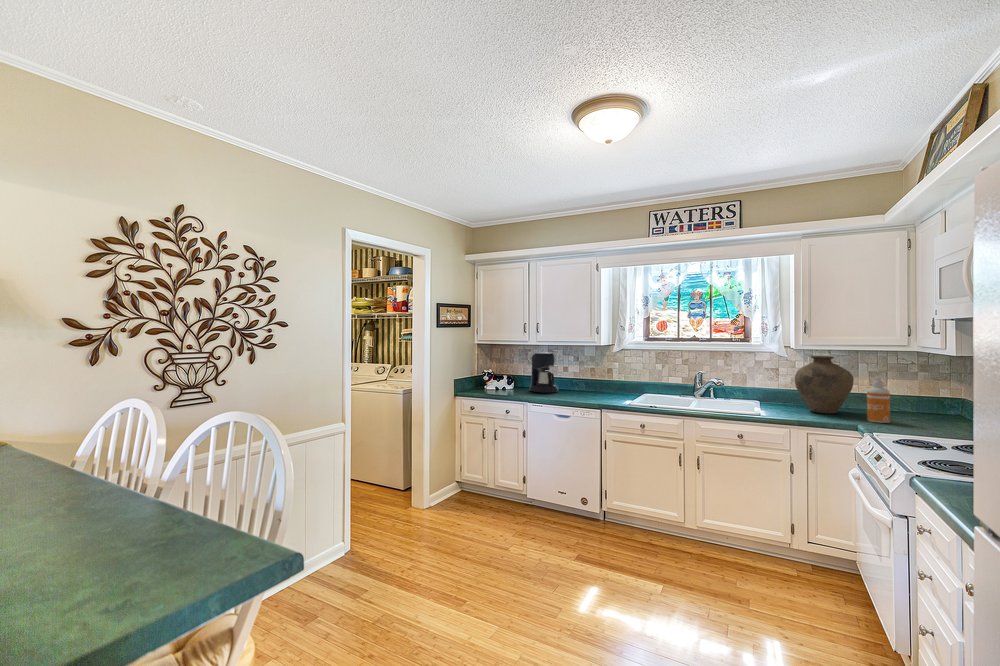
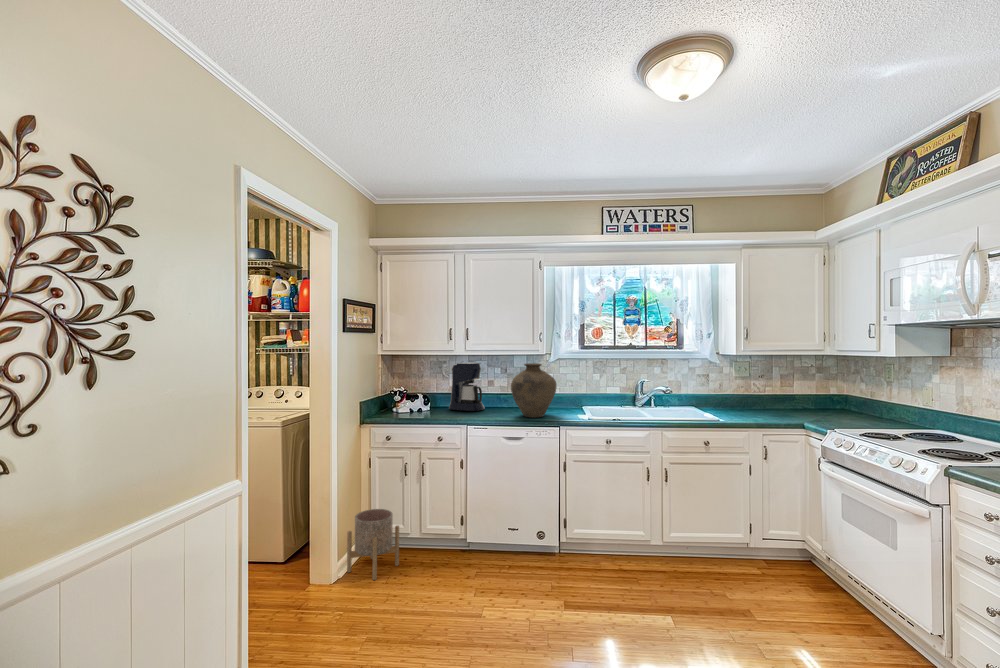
vase: present [795,356,854,413] -> present [511,363,556,418]
soap dispenser: present [867,377,890,423] -> none [816,382,836,425]
planter: none [442,462,479,511] -> present [347,509,399,580]

